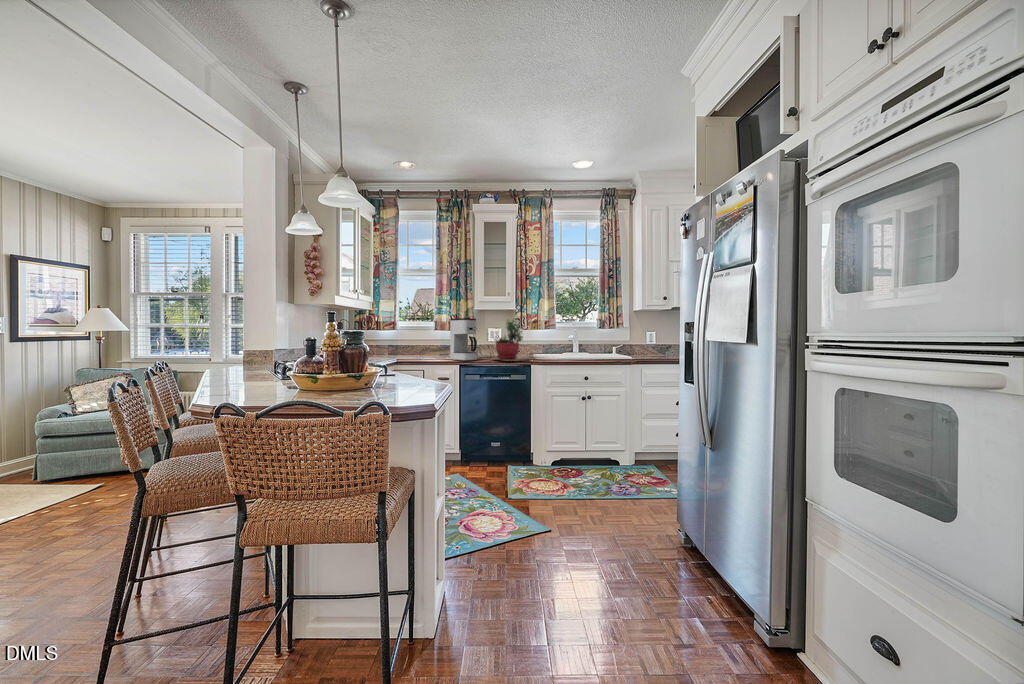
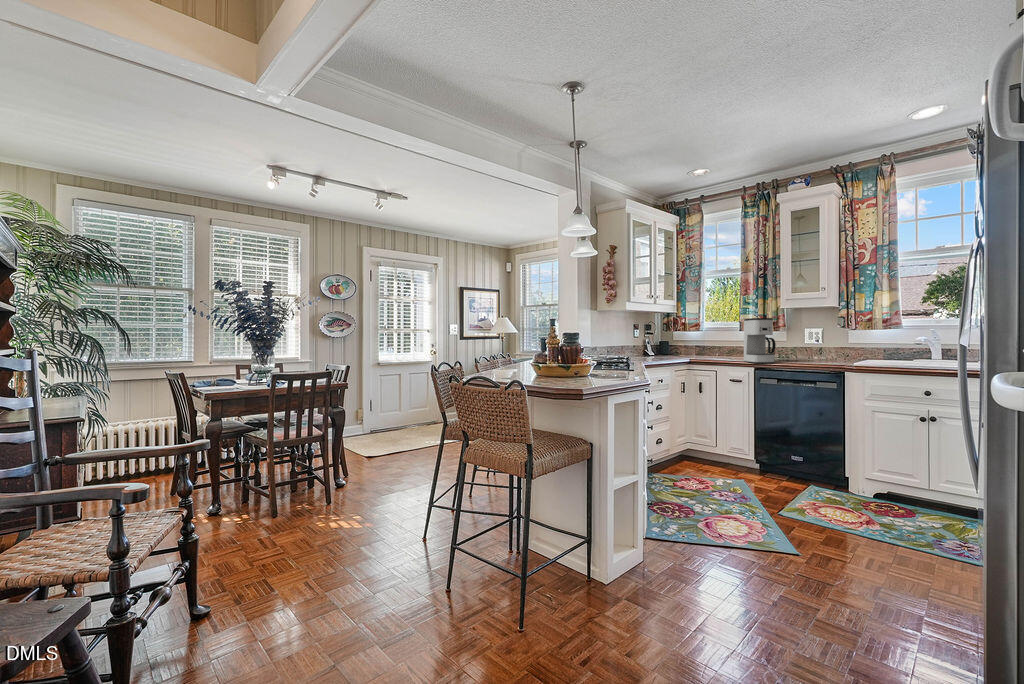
succulent plant: present [494,320,526,361] -> none [787,318,847,366]

